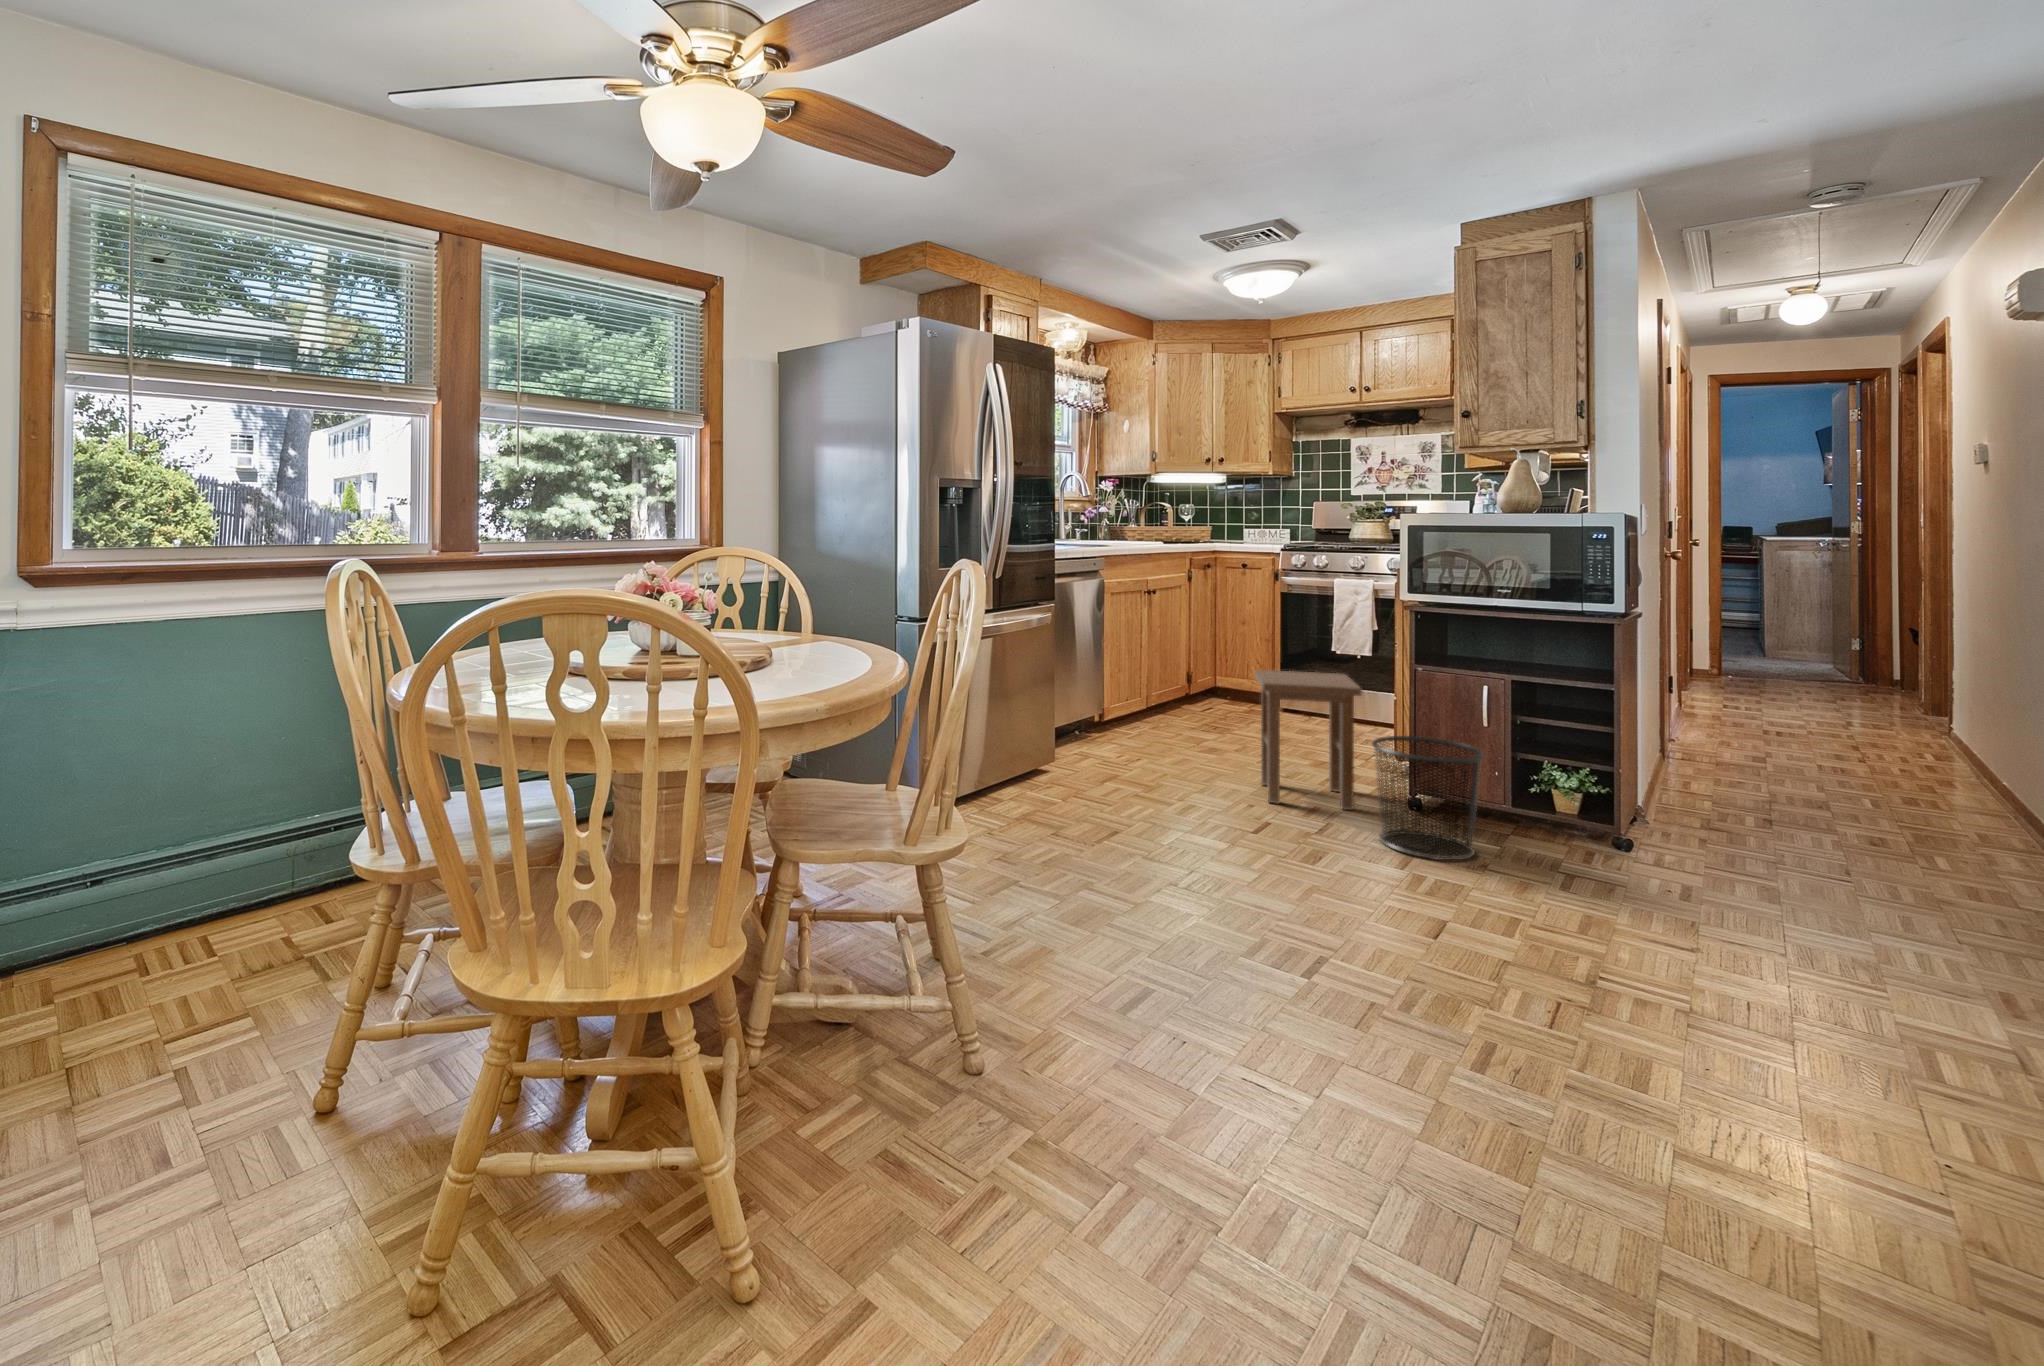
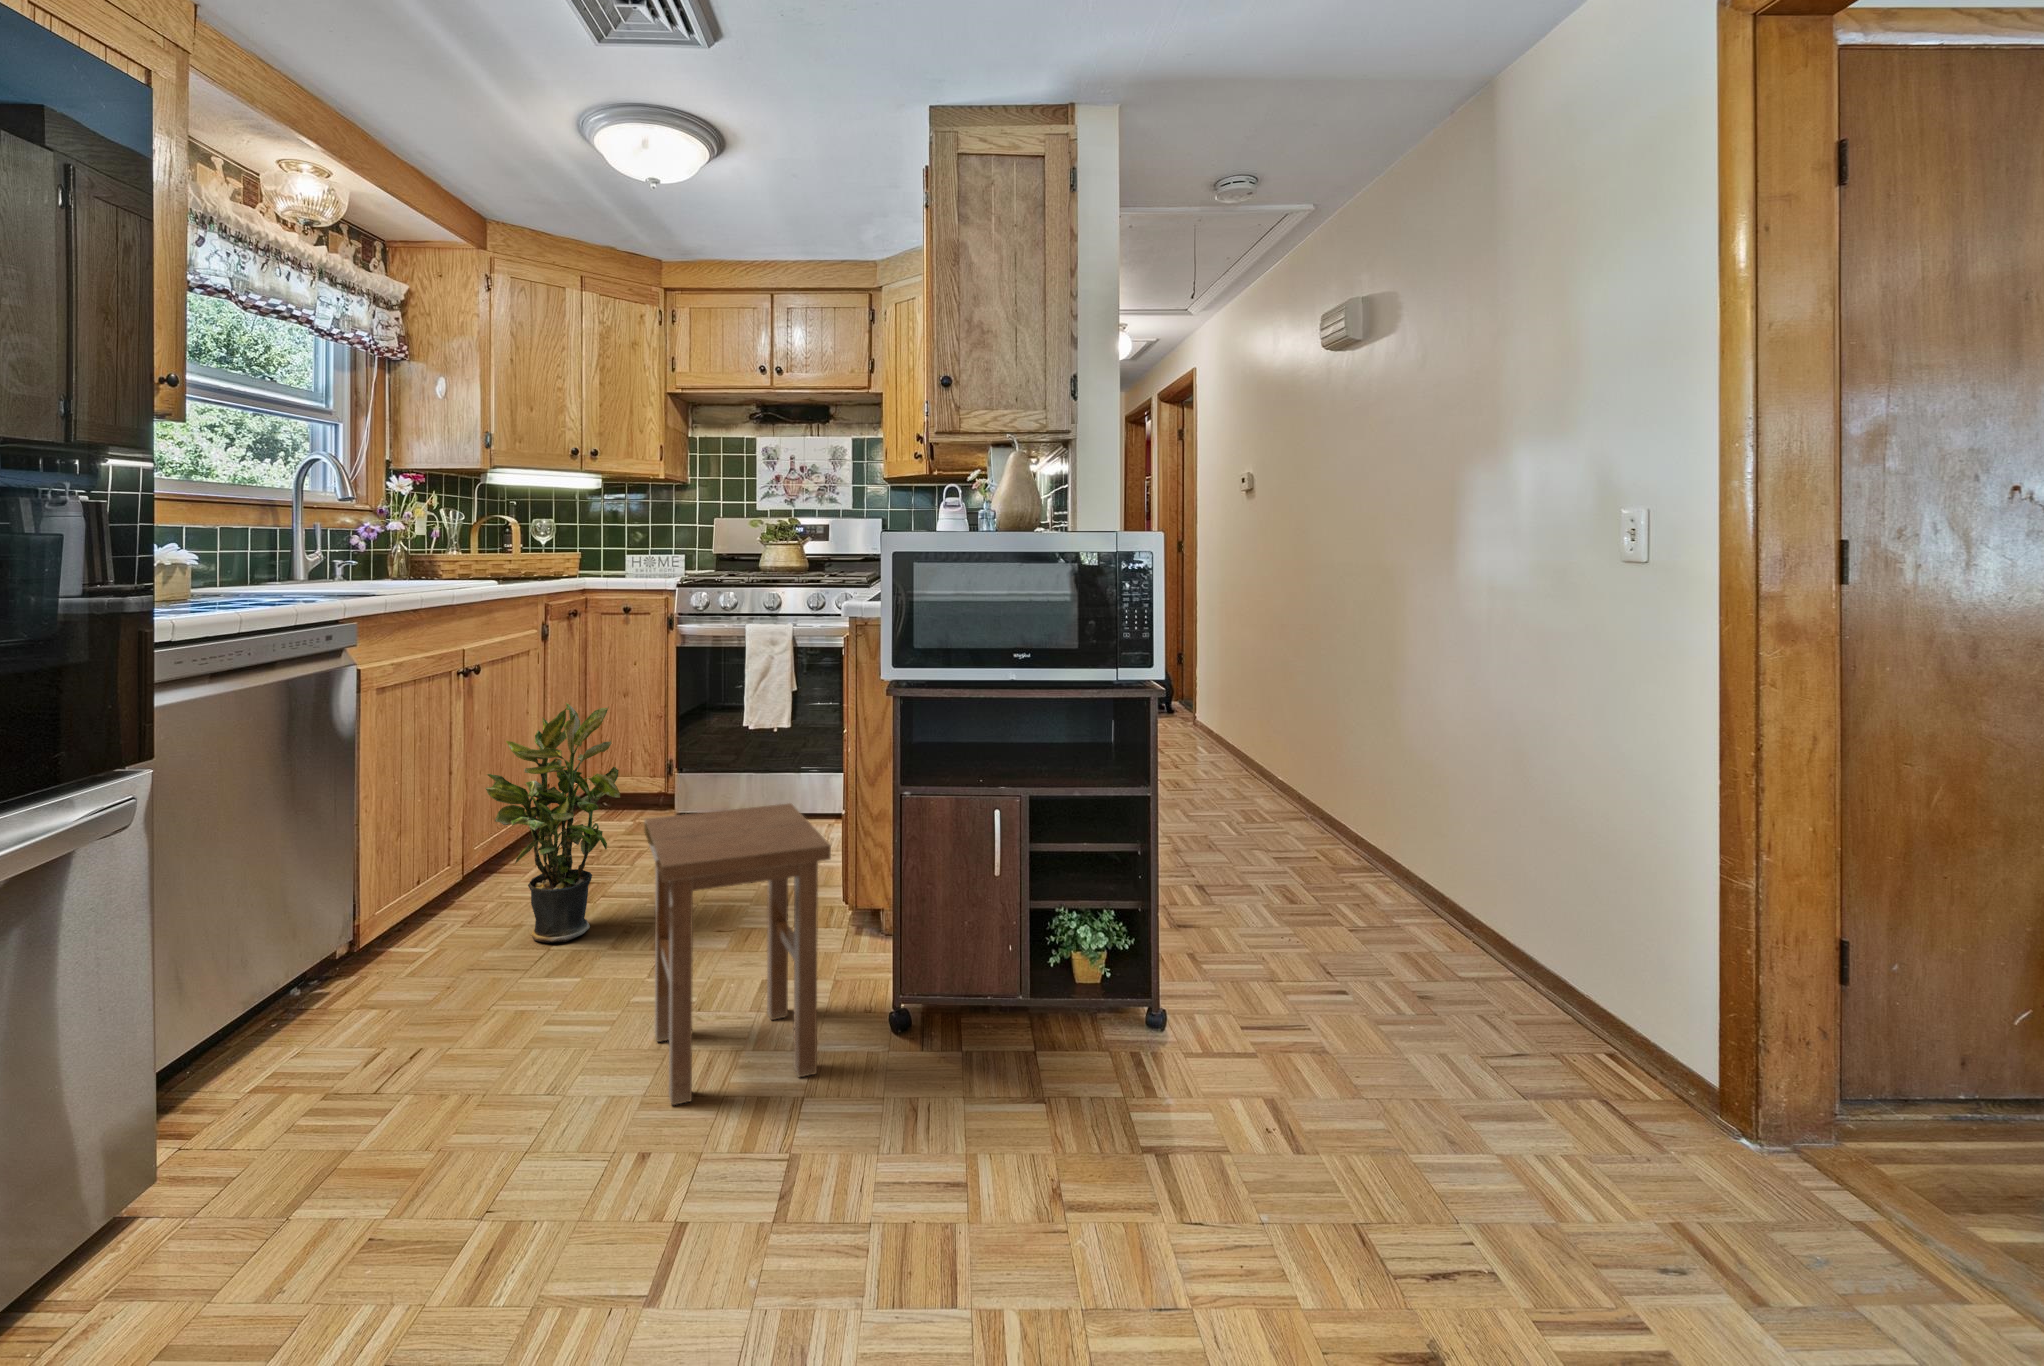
potted plant: none [1165,614,1241,746] -> present [486,703,620,943]
waste bin: present [1372,736,1484,860] -> none [866,930,1045,1208]

